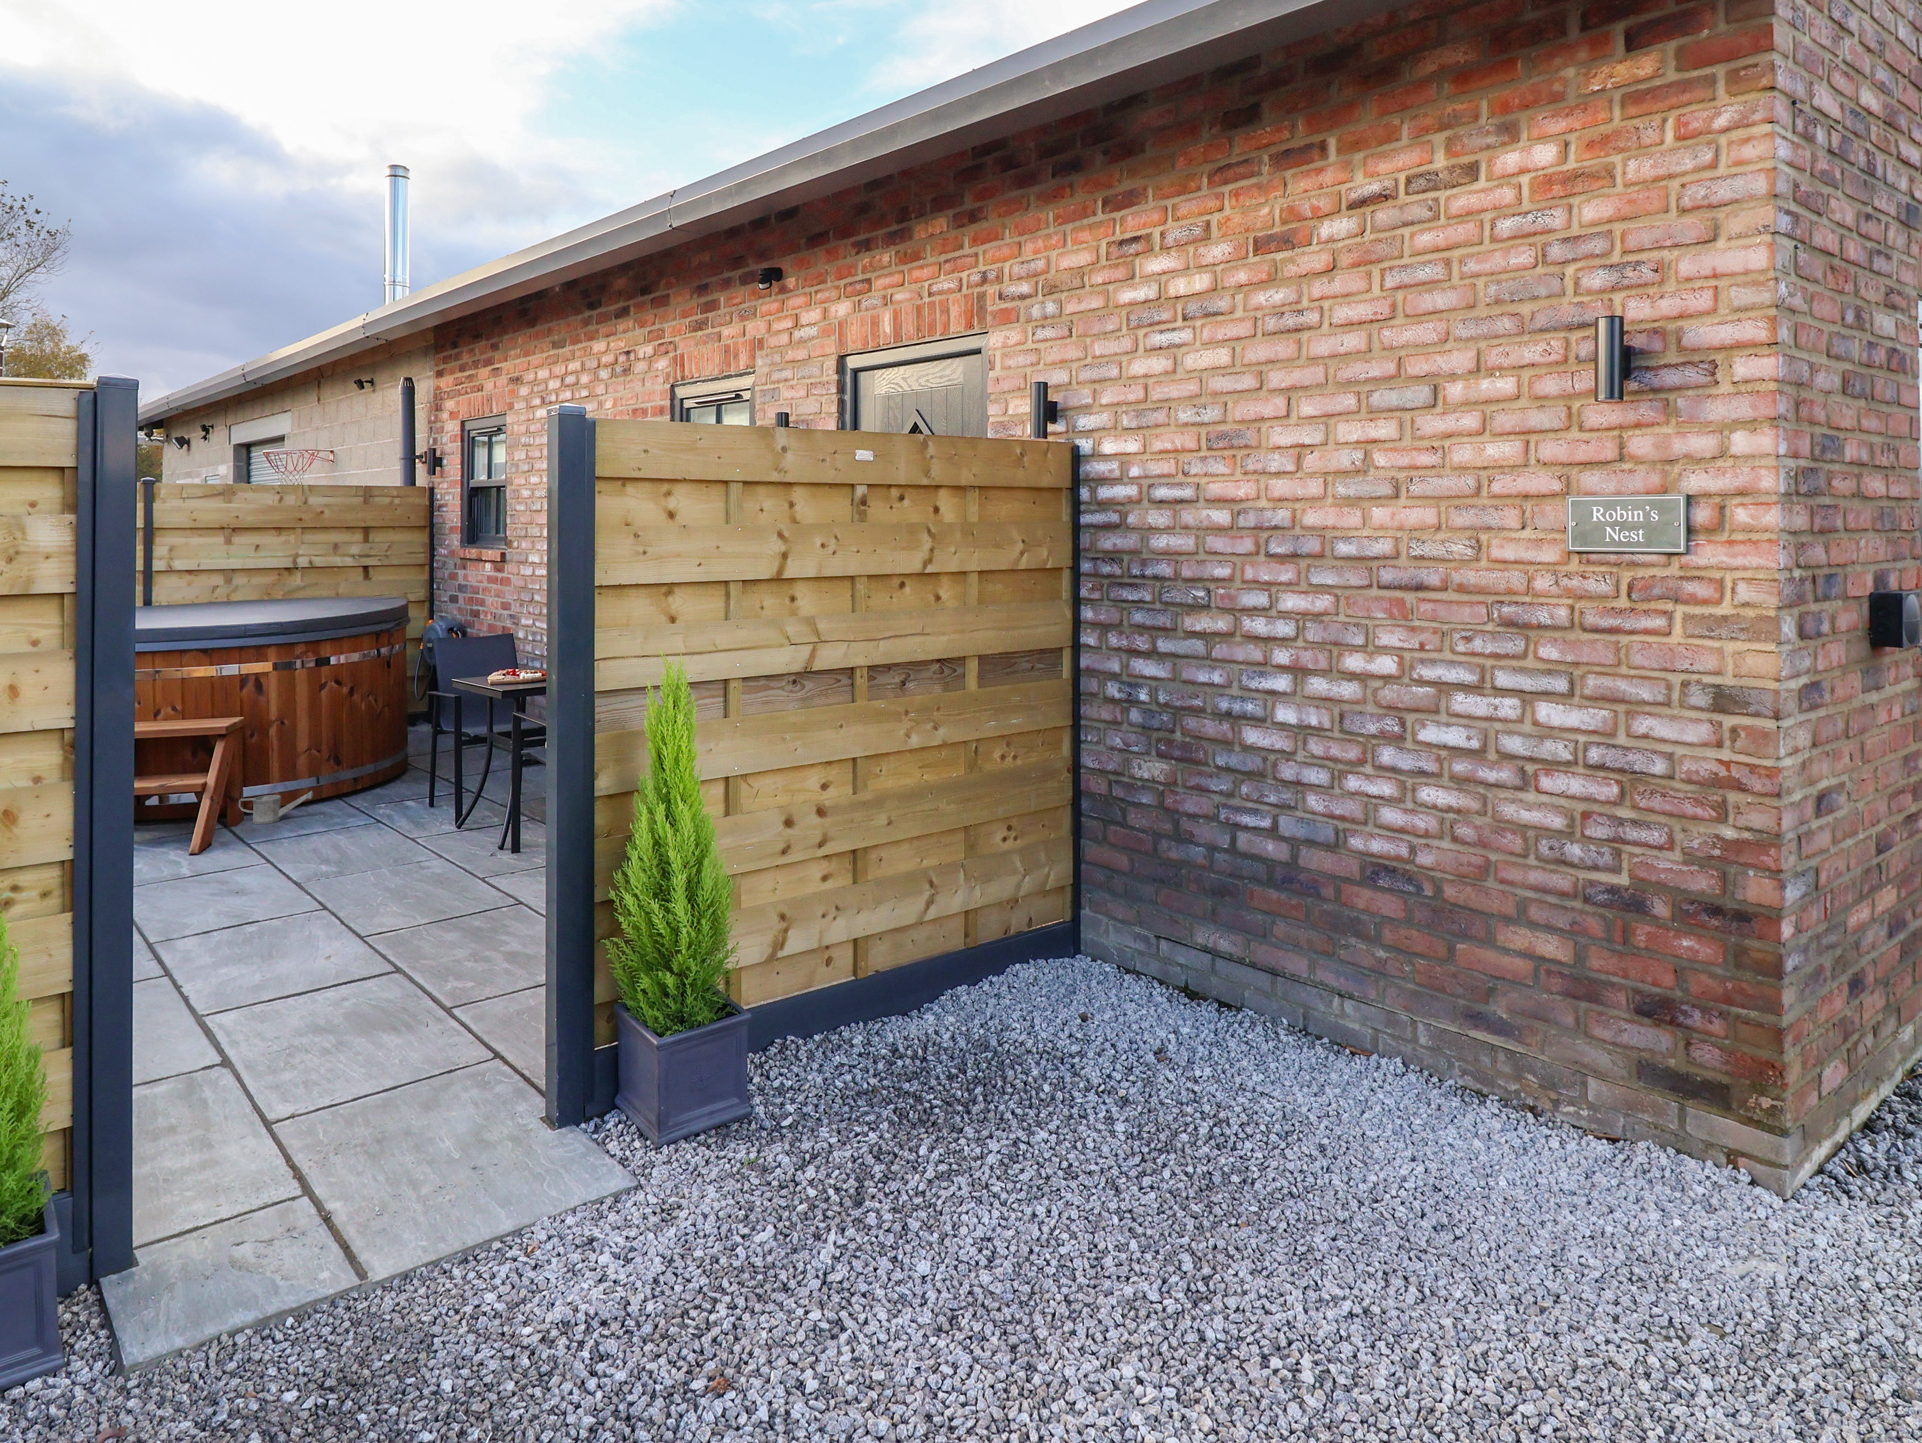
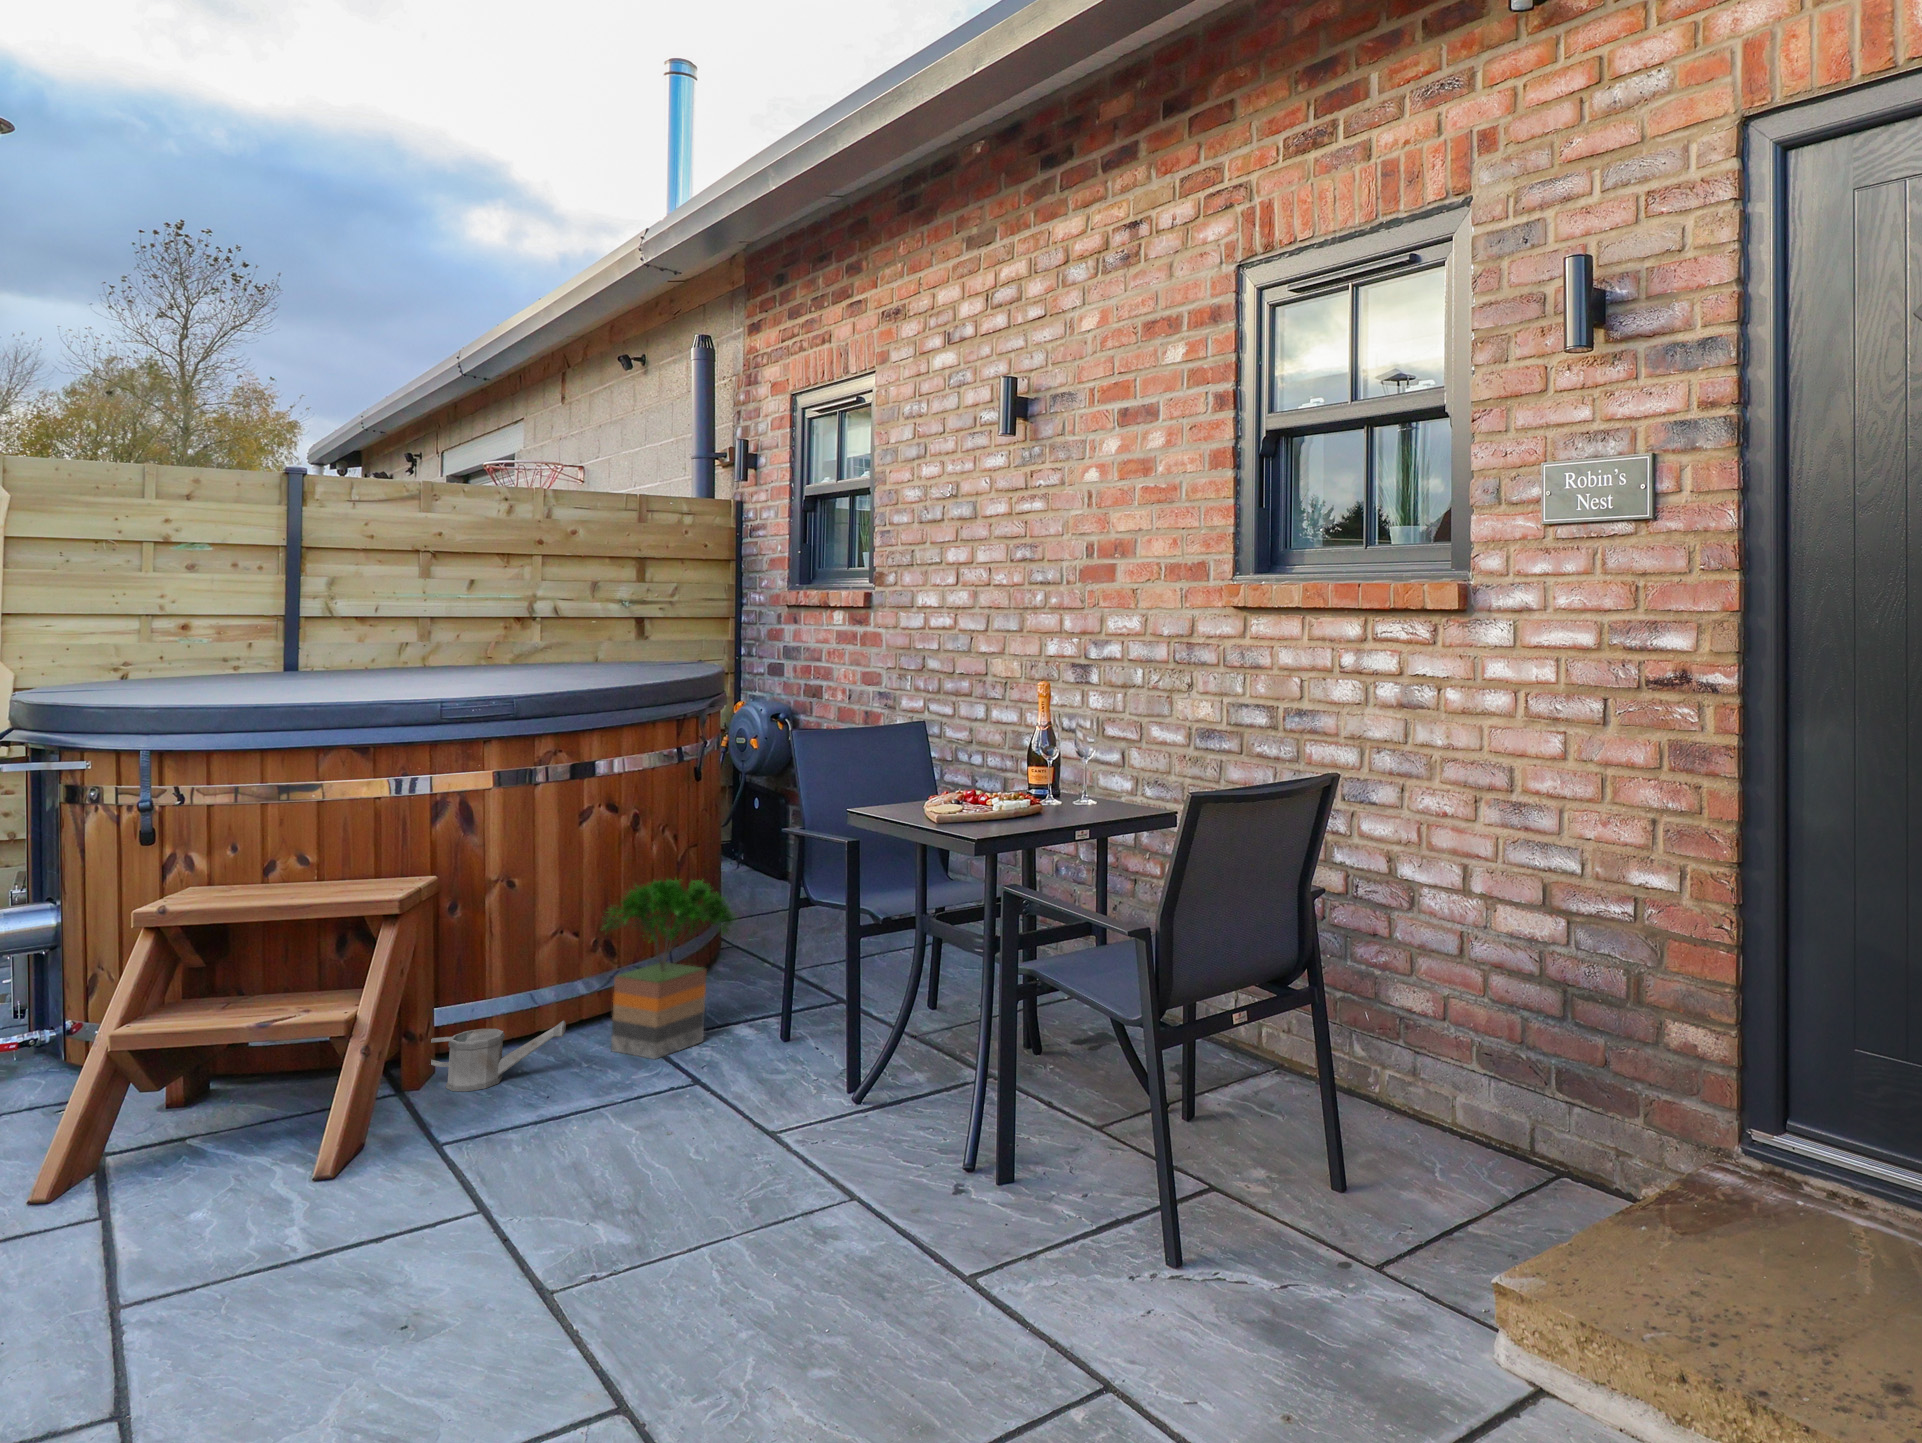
potted tree: none [330,720,406,812] -> present [604,878,737,1059]

